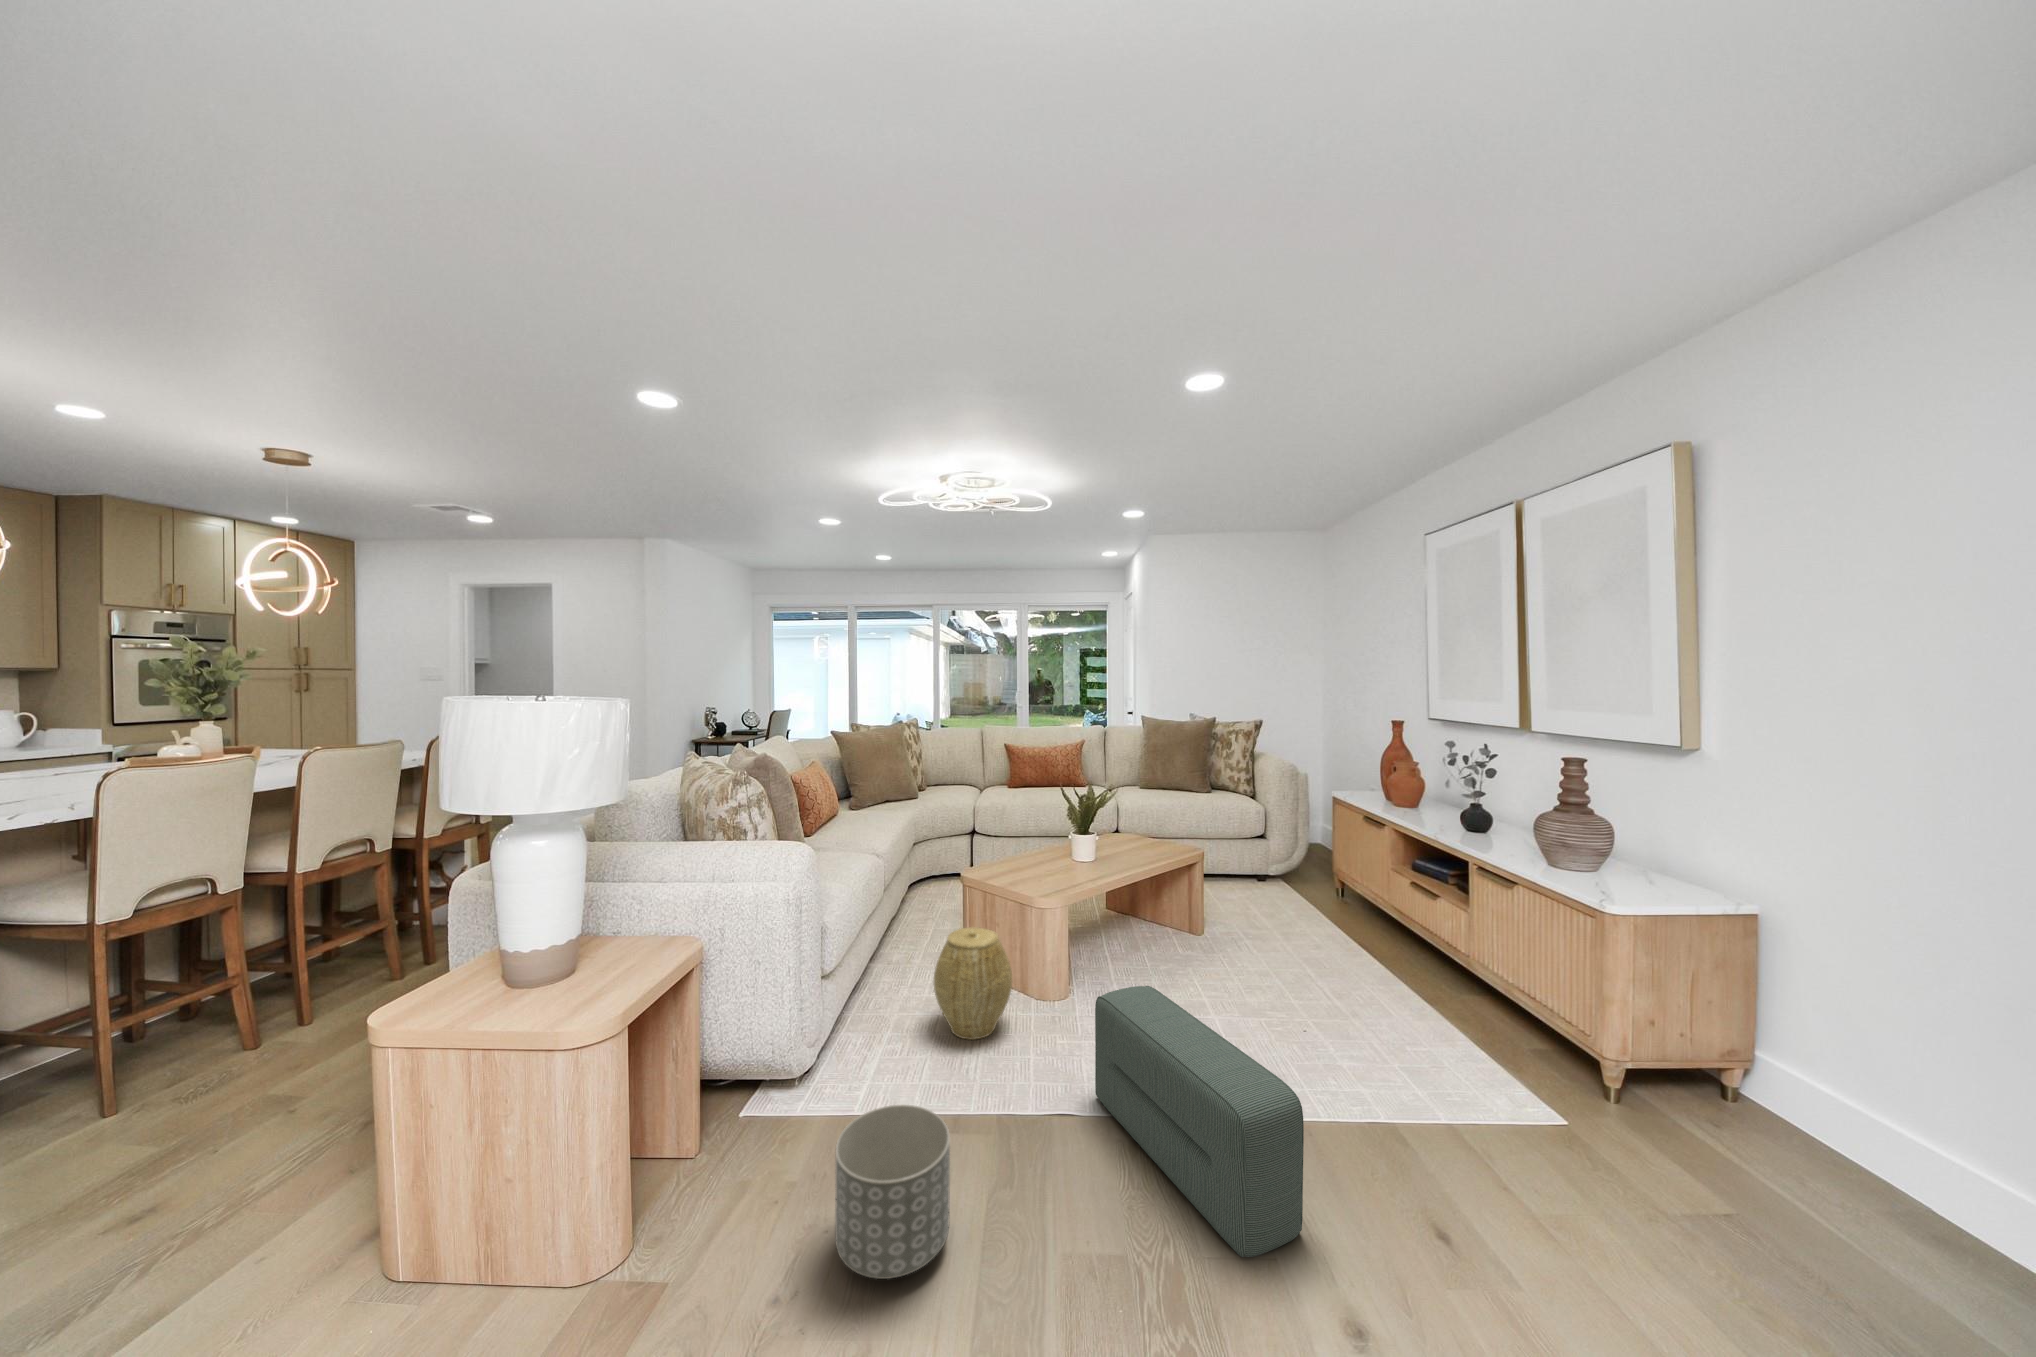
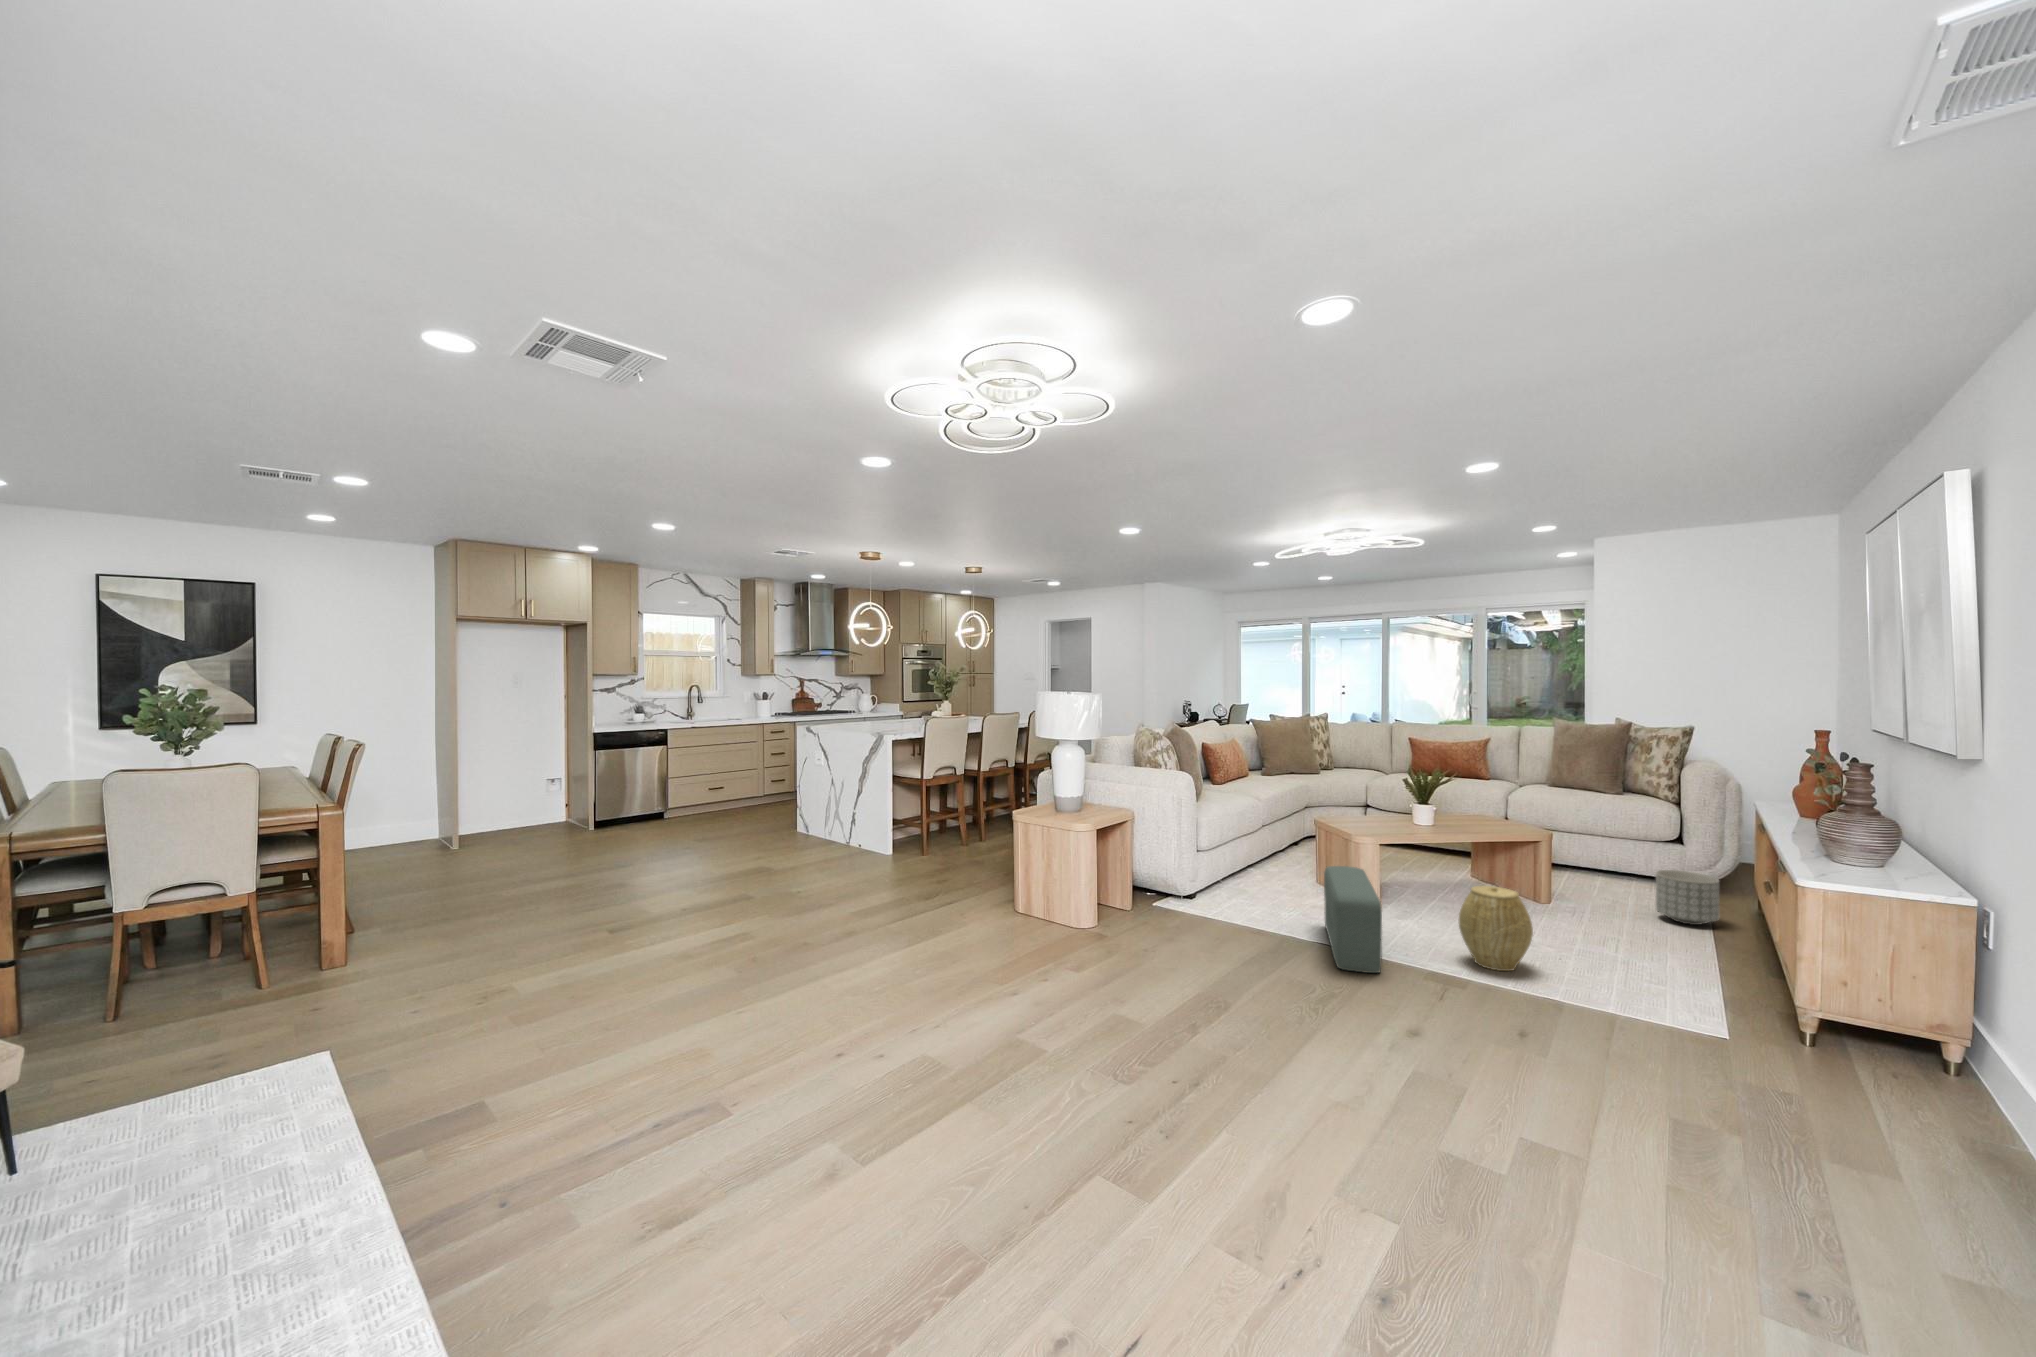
woven basket: present [934,927,1012,1040] -> present [1459,886,1533,971]
planter: present [835,1105,950,1279] -> present [1656,870,1719,925]

